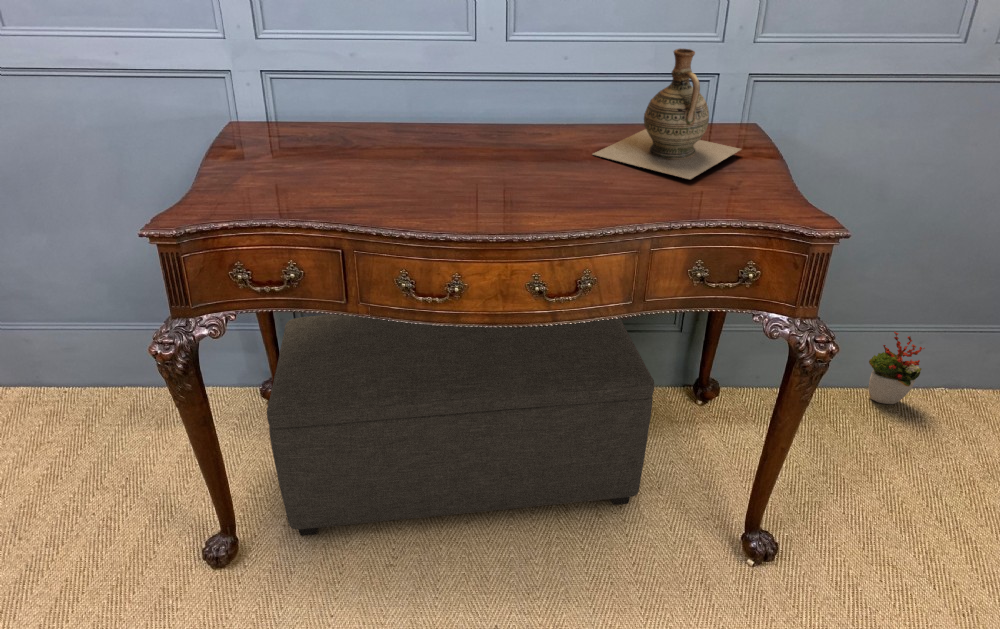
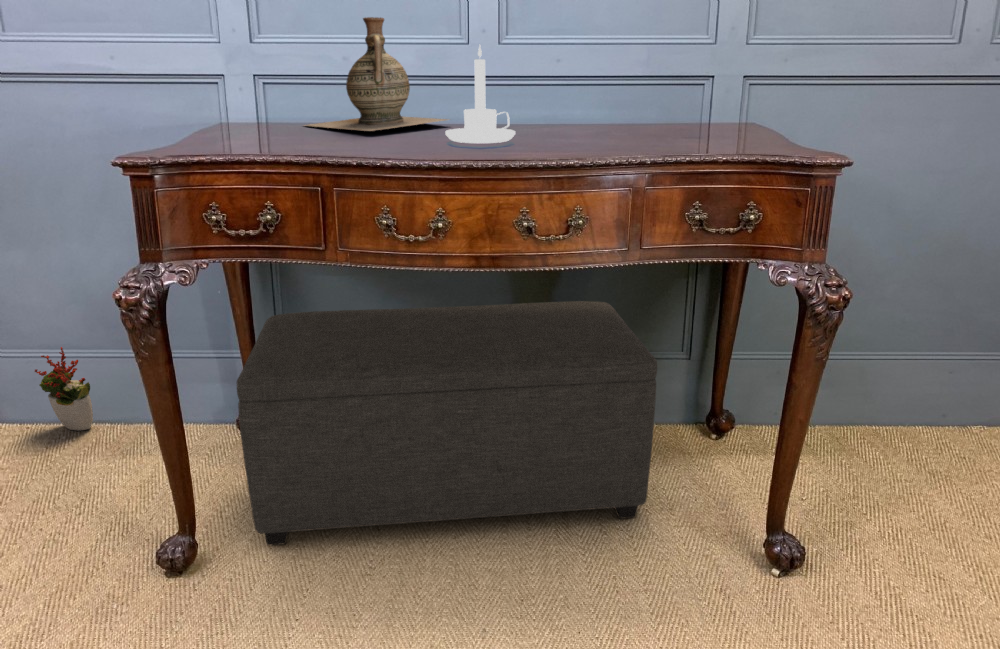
ceramic jug: present [593,49,741,179] -> present [306,17,447,131]
candle holder: none [458,101,527,200] -> present [445,45,516,143]
decorative plant: present [869,332,925,404] -> present [35,347,93,431]

